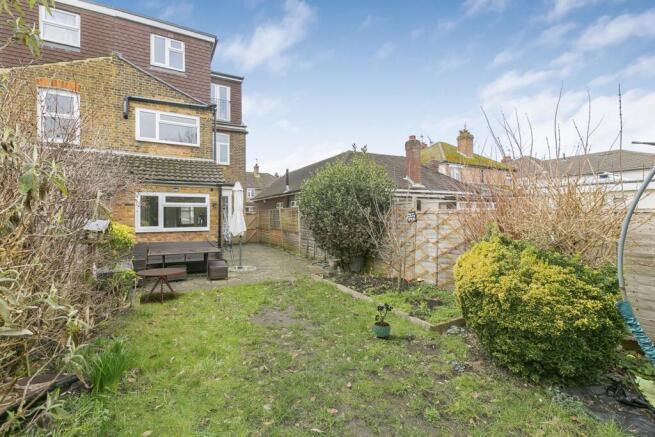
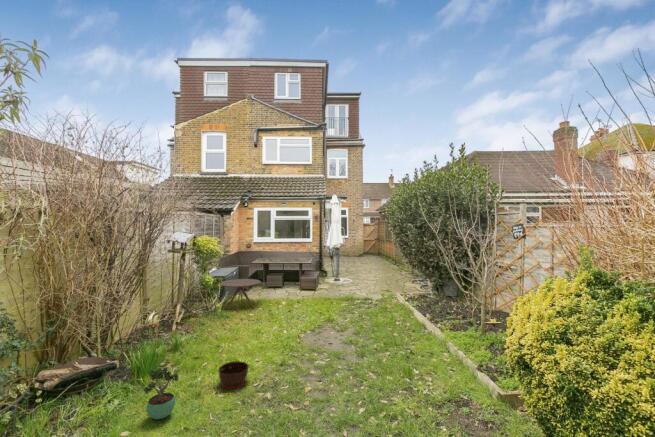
potted plant: present [373,303,393,337] -> present [143,368,178,419]
basket: none [214,333,242,357] -> present [218,361,248,389]

